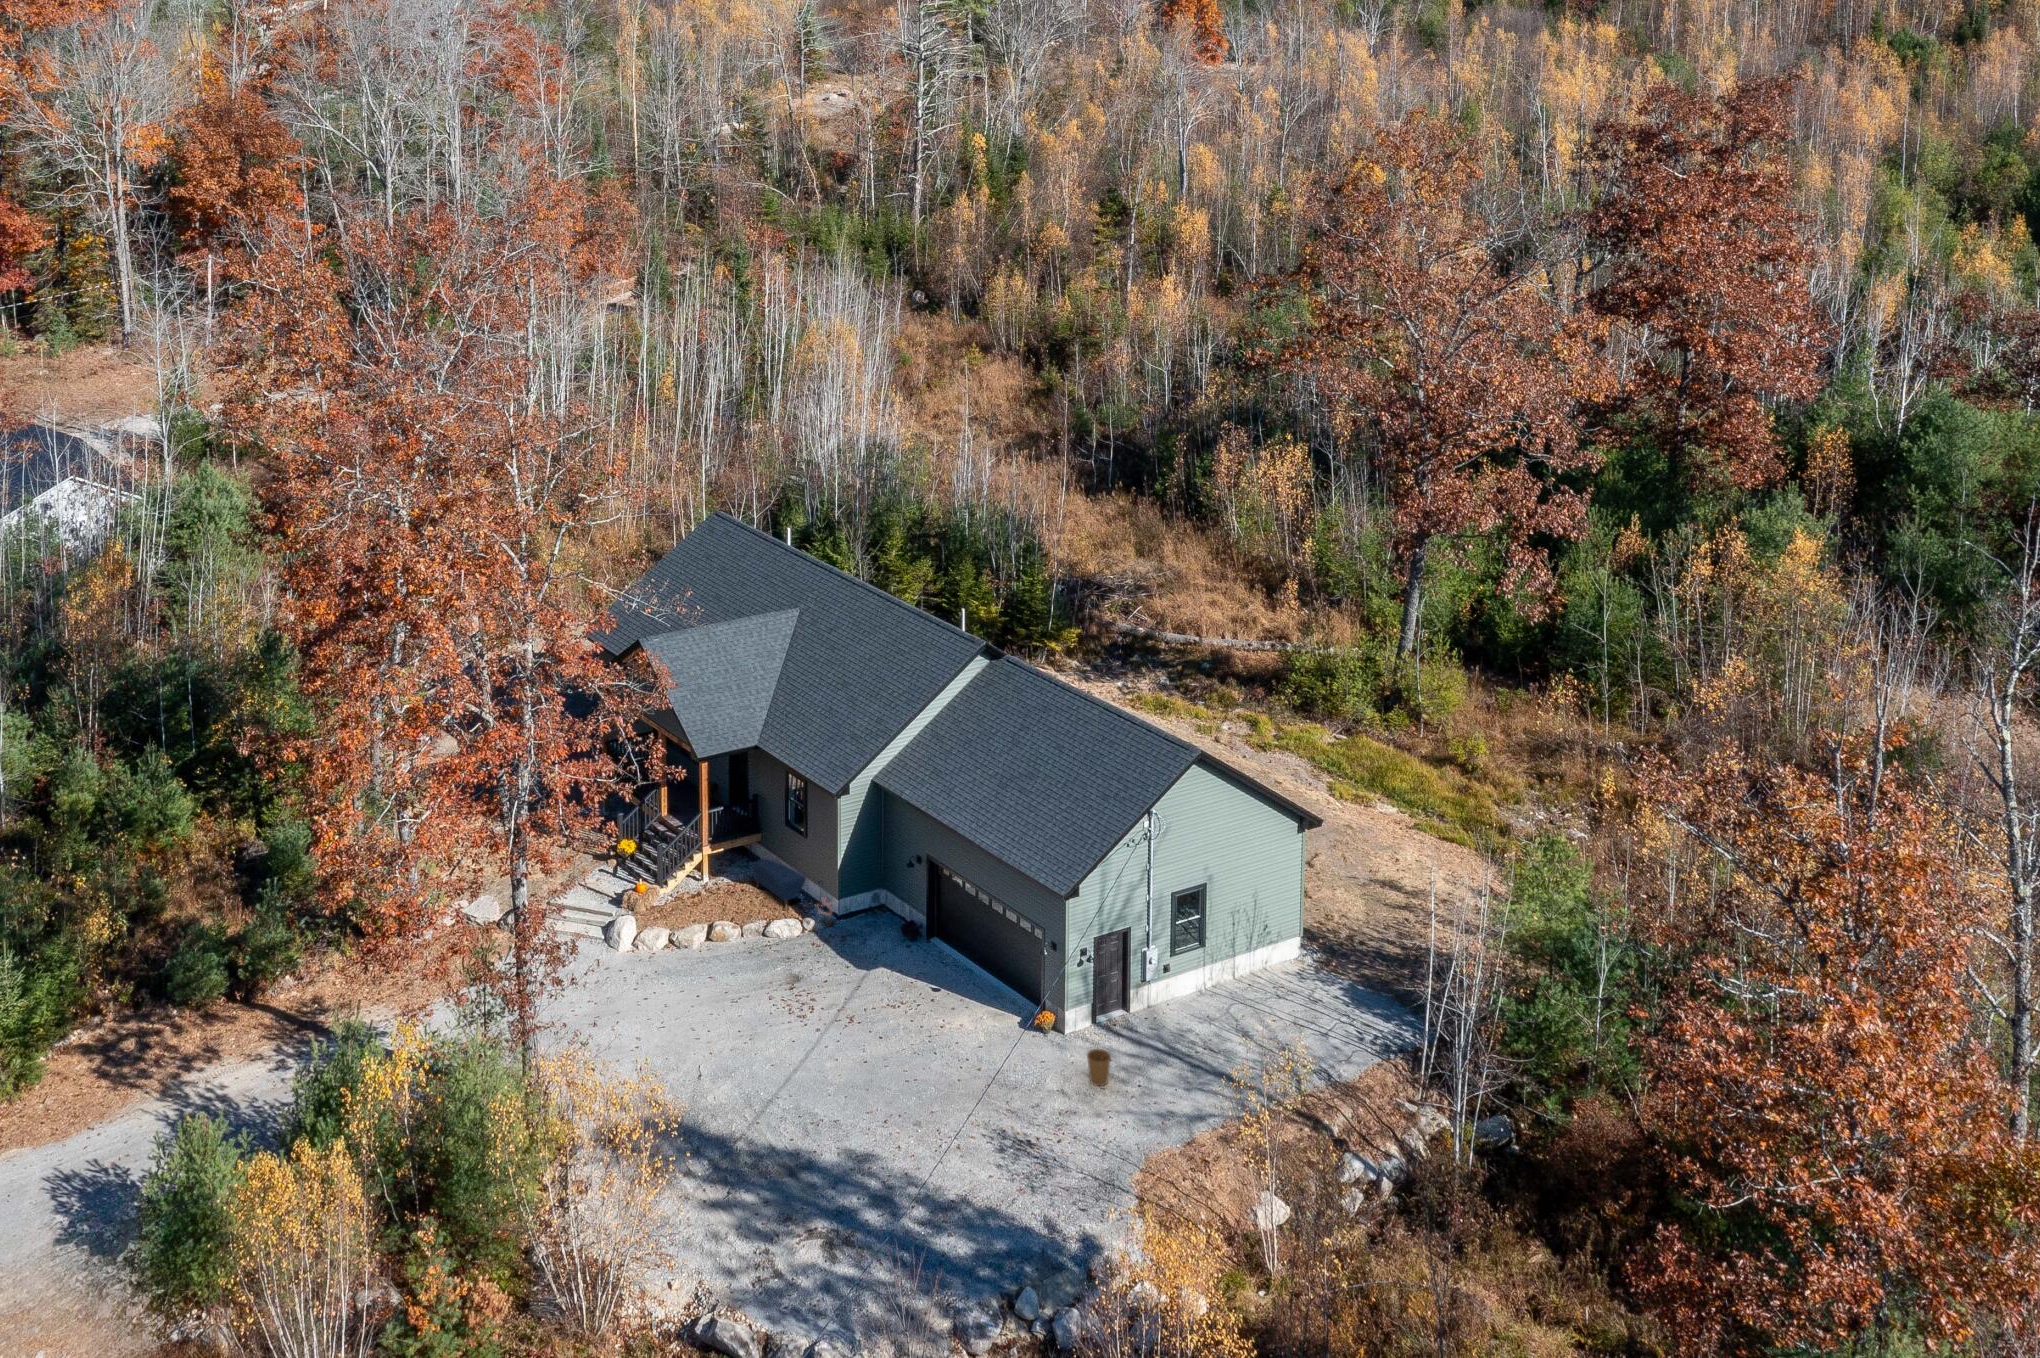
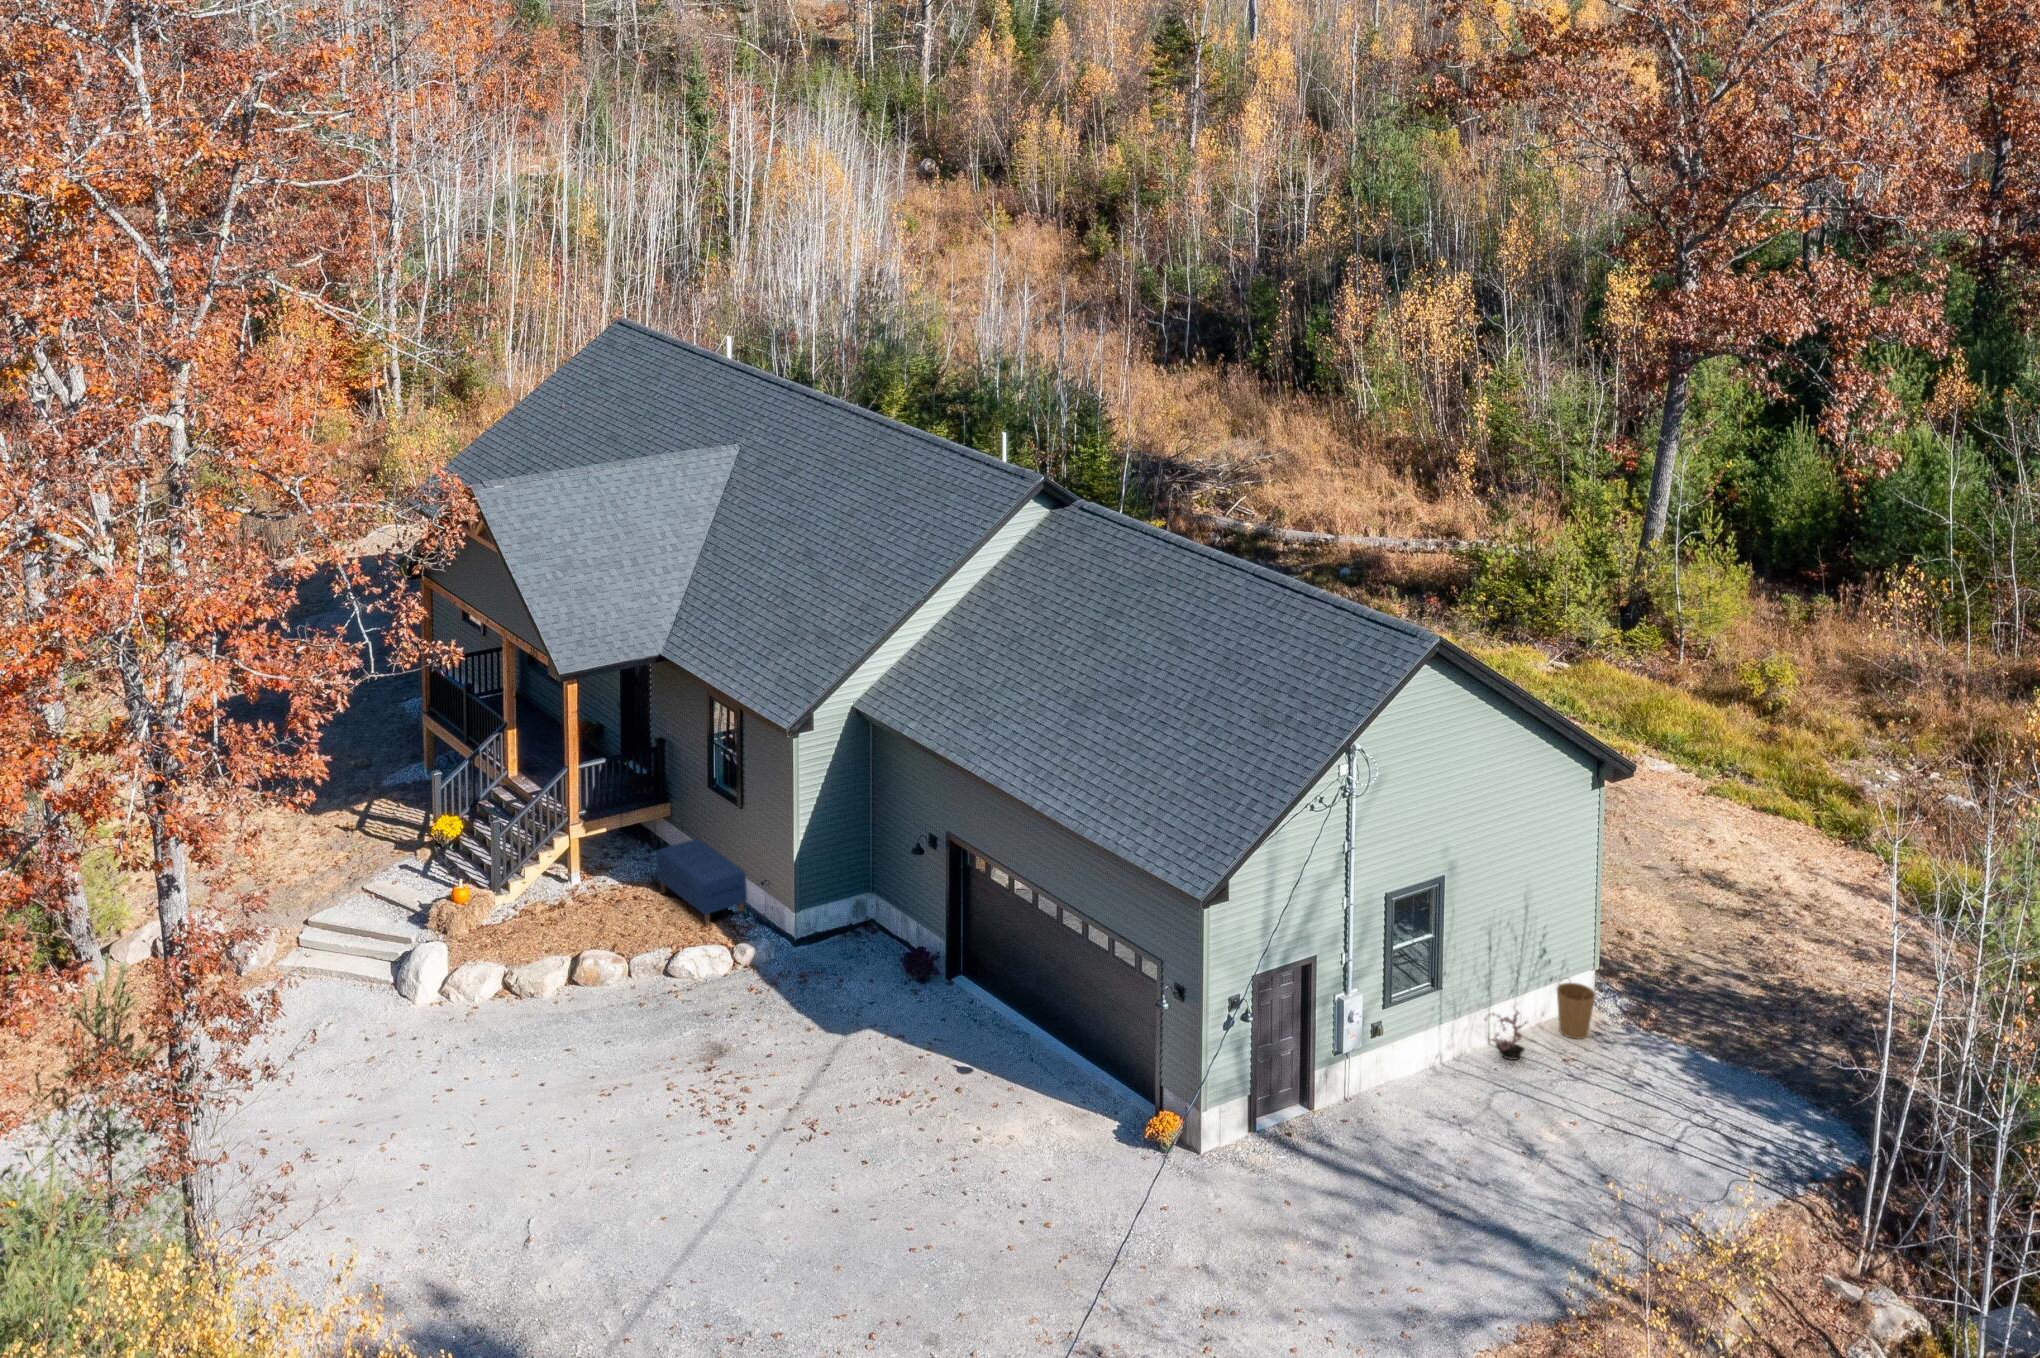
potted plant: present [817,898,835,926] -> present [1484,1010,1528,1060]
basket: present [1087,1049,1111,1086] -> present [1557,982,1595,1039]

